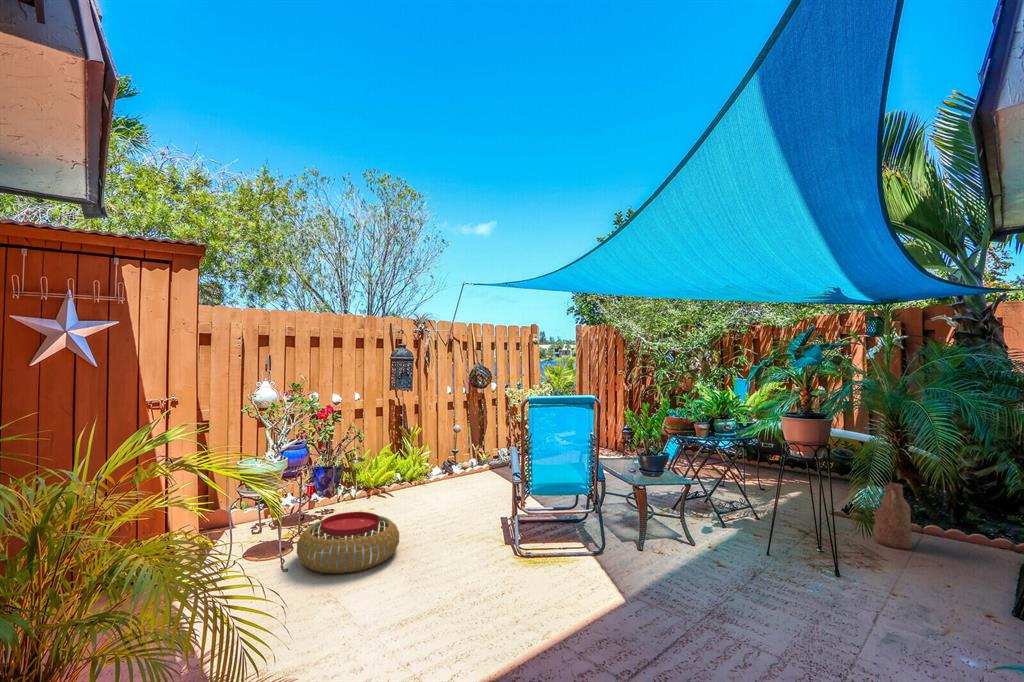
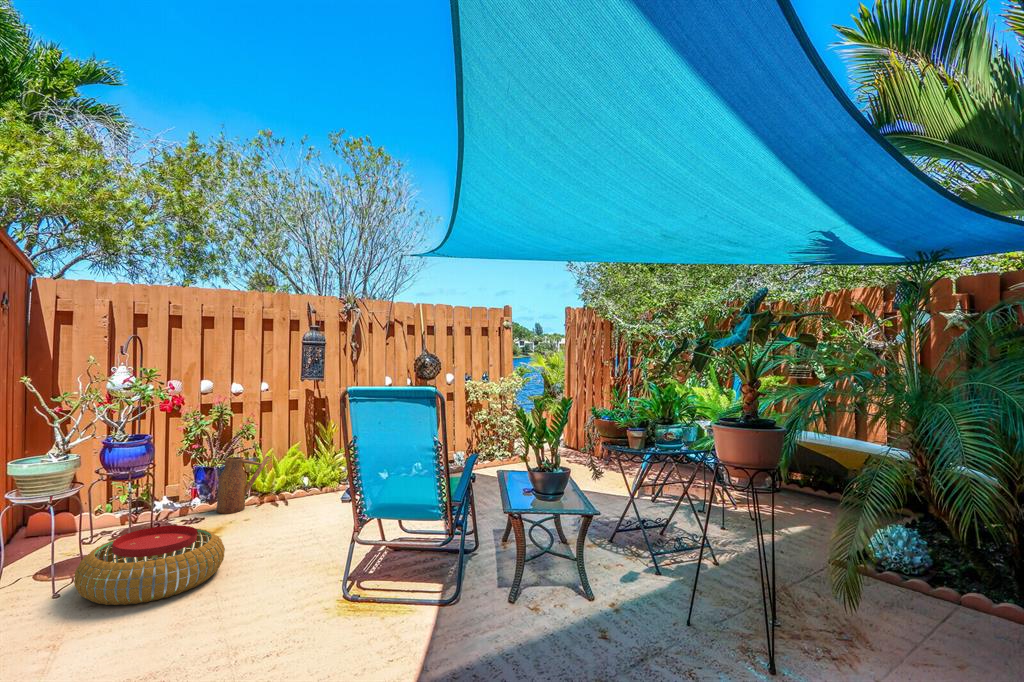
watering can: present [875,482,912,549] -> present [216,456,270,514]

